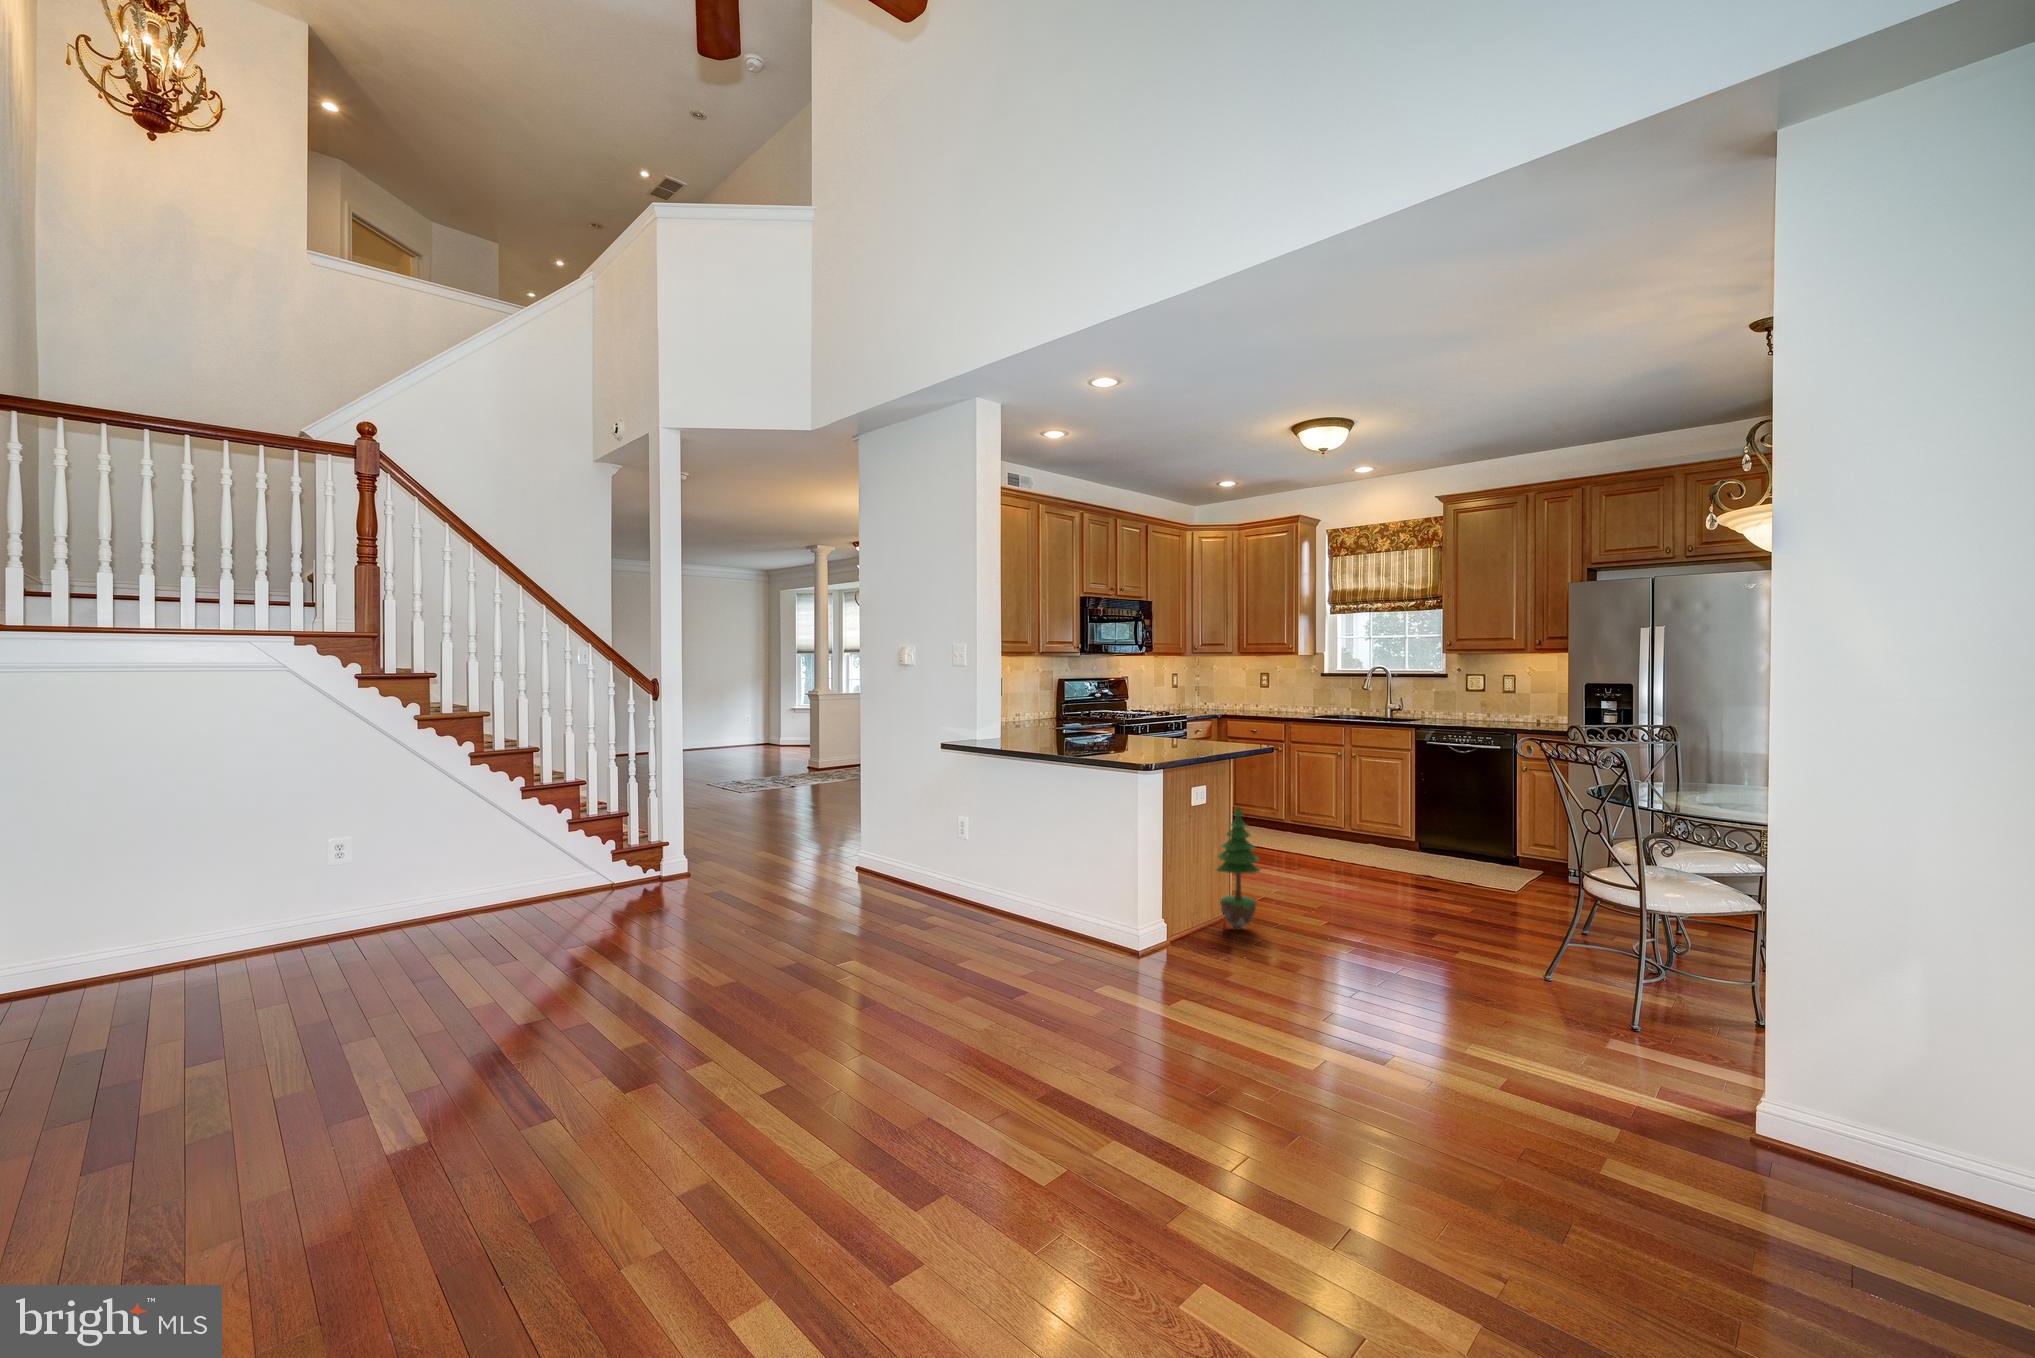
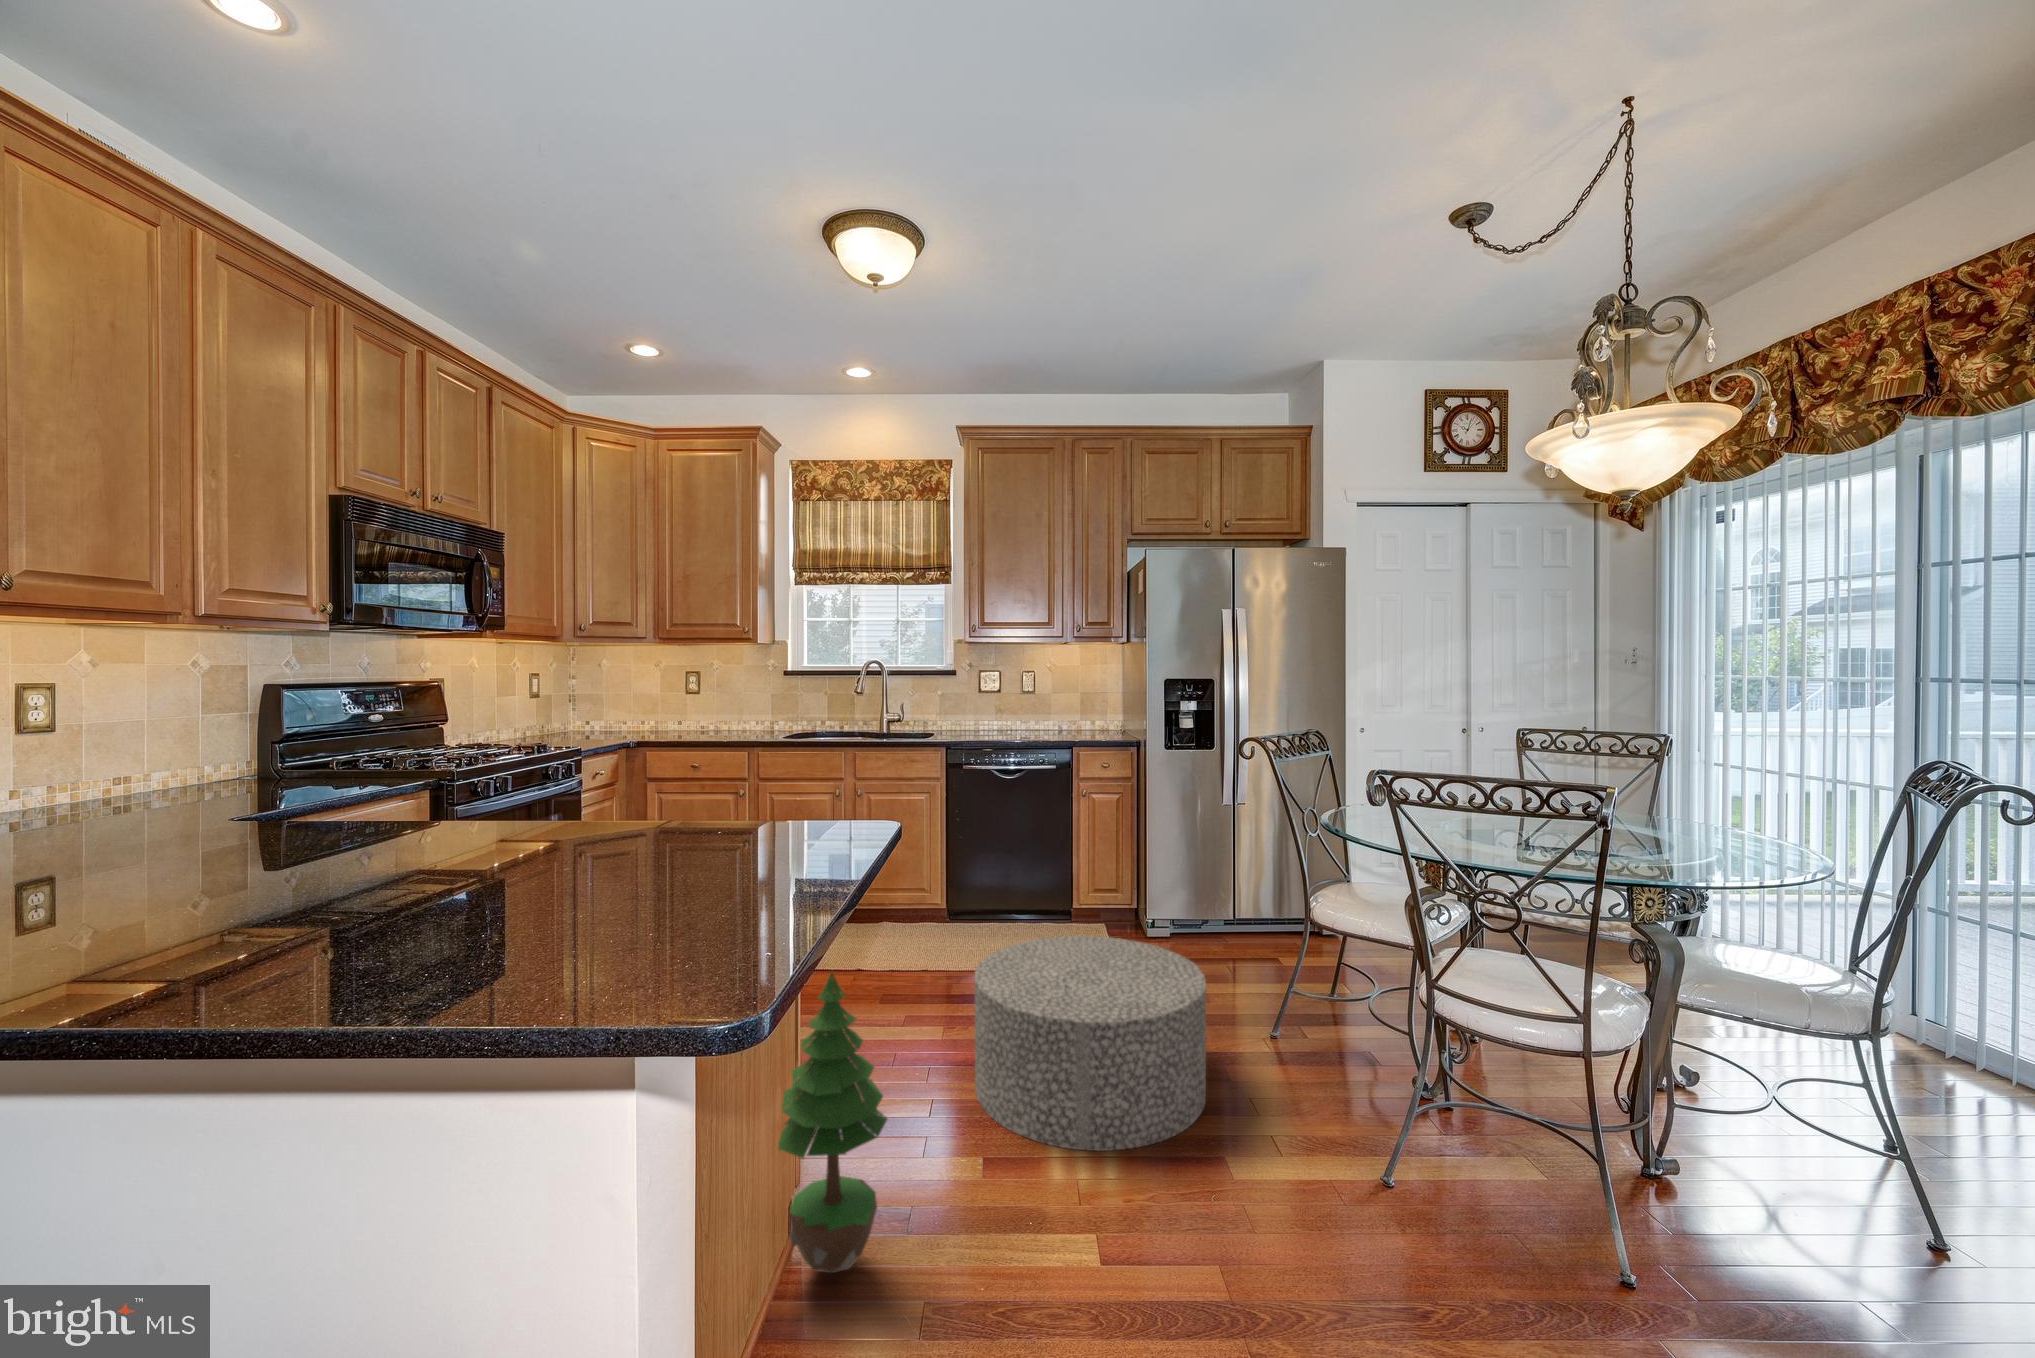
ottoman: none [1348,841,1494,942] -> present [975,936,1206,1151]

